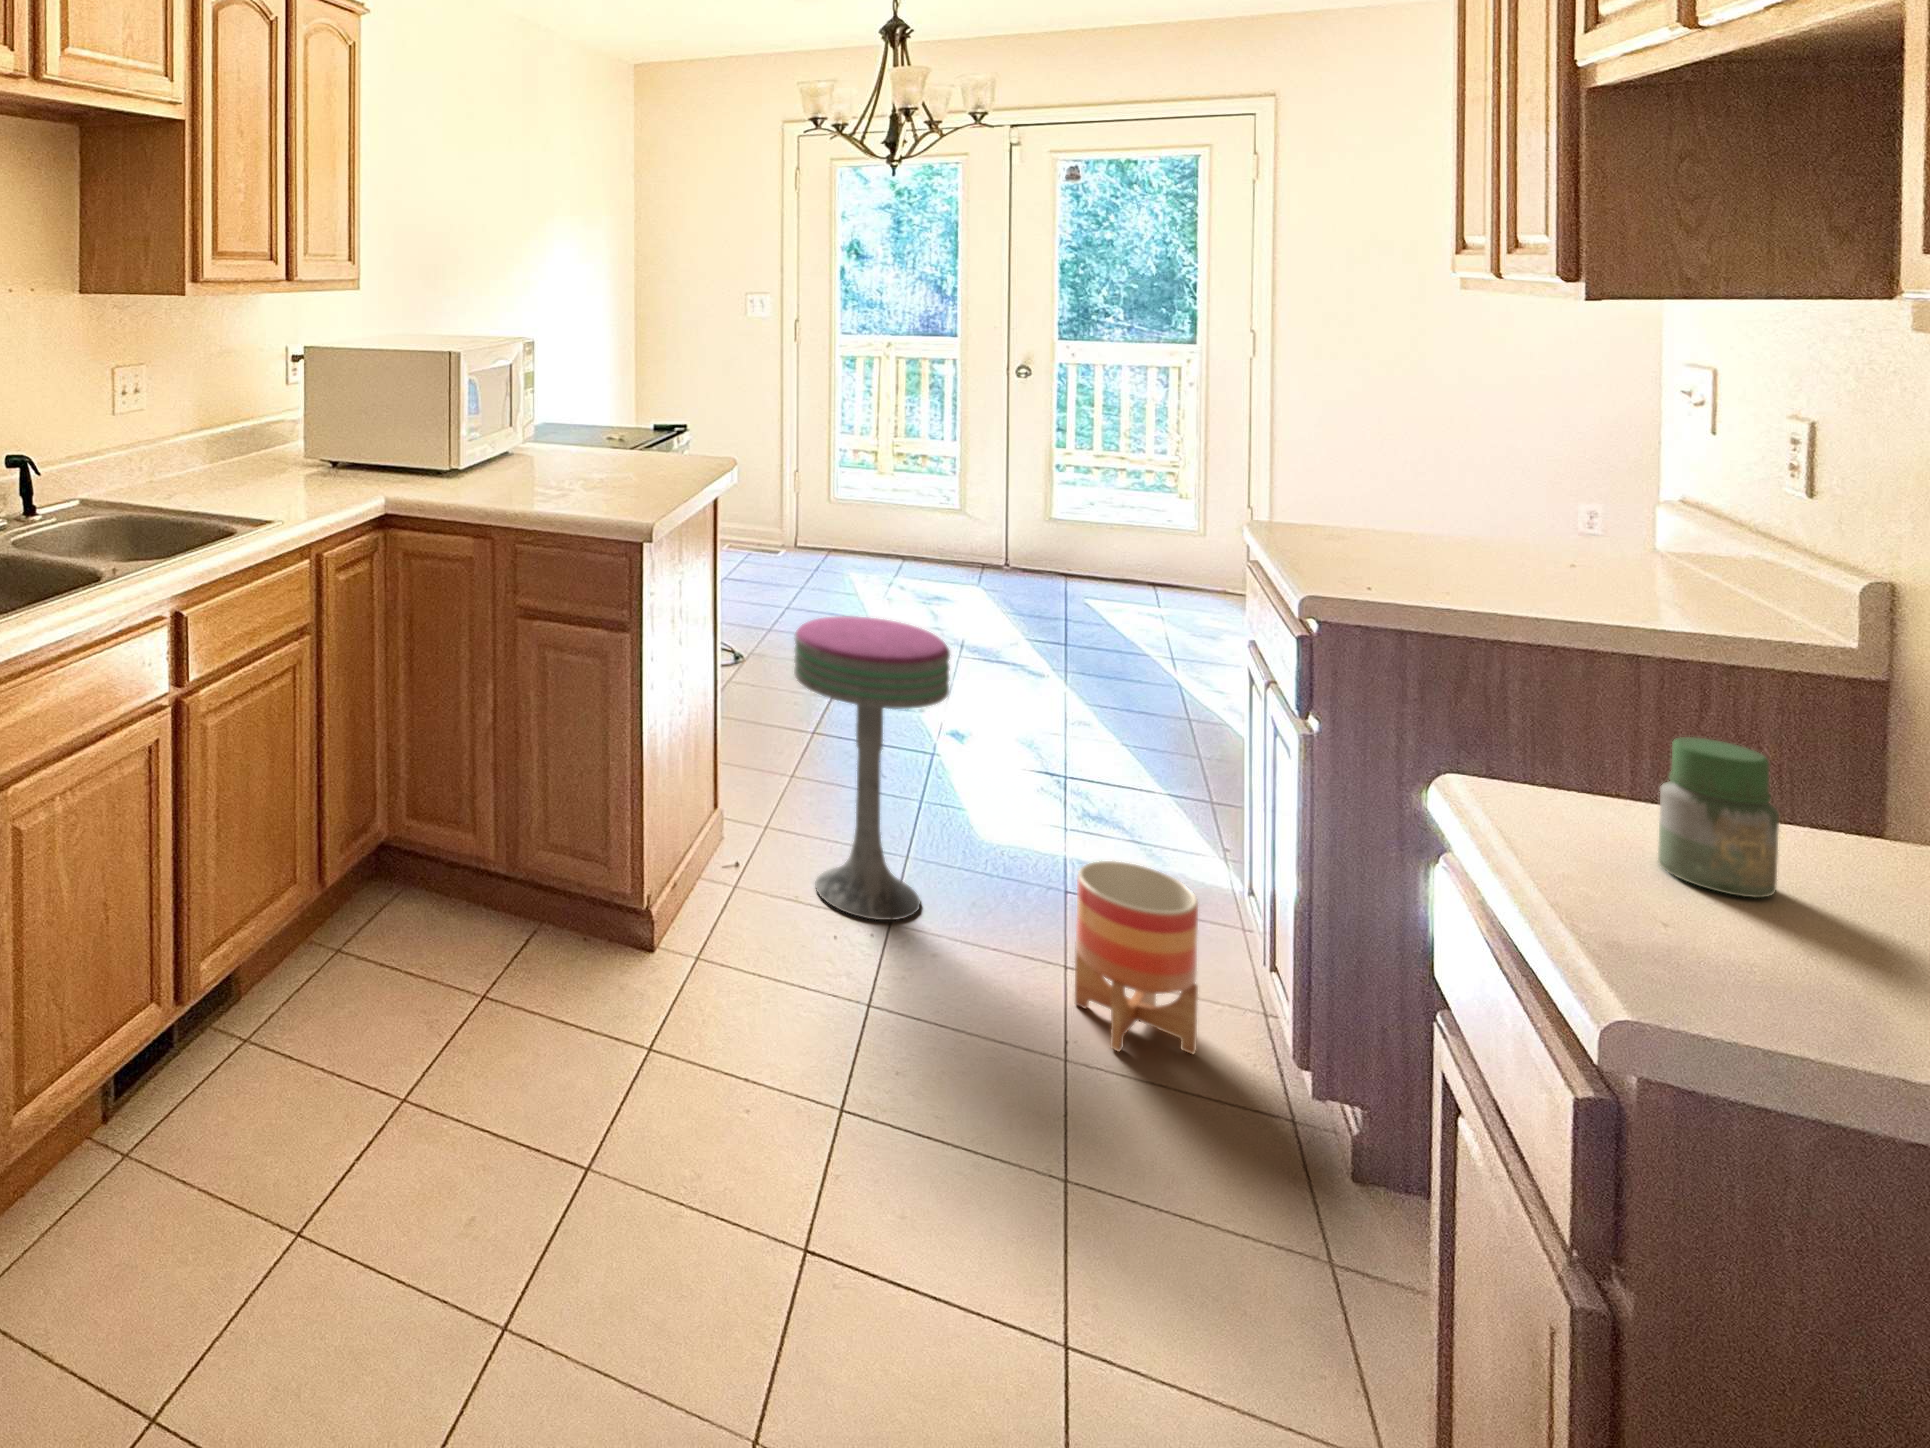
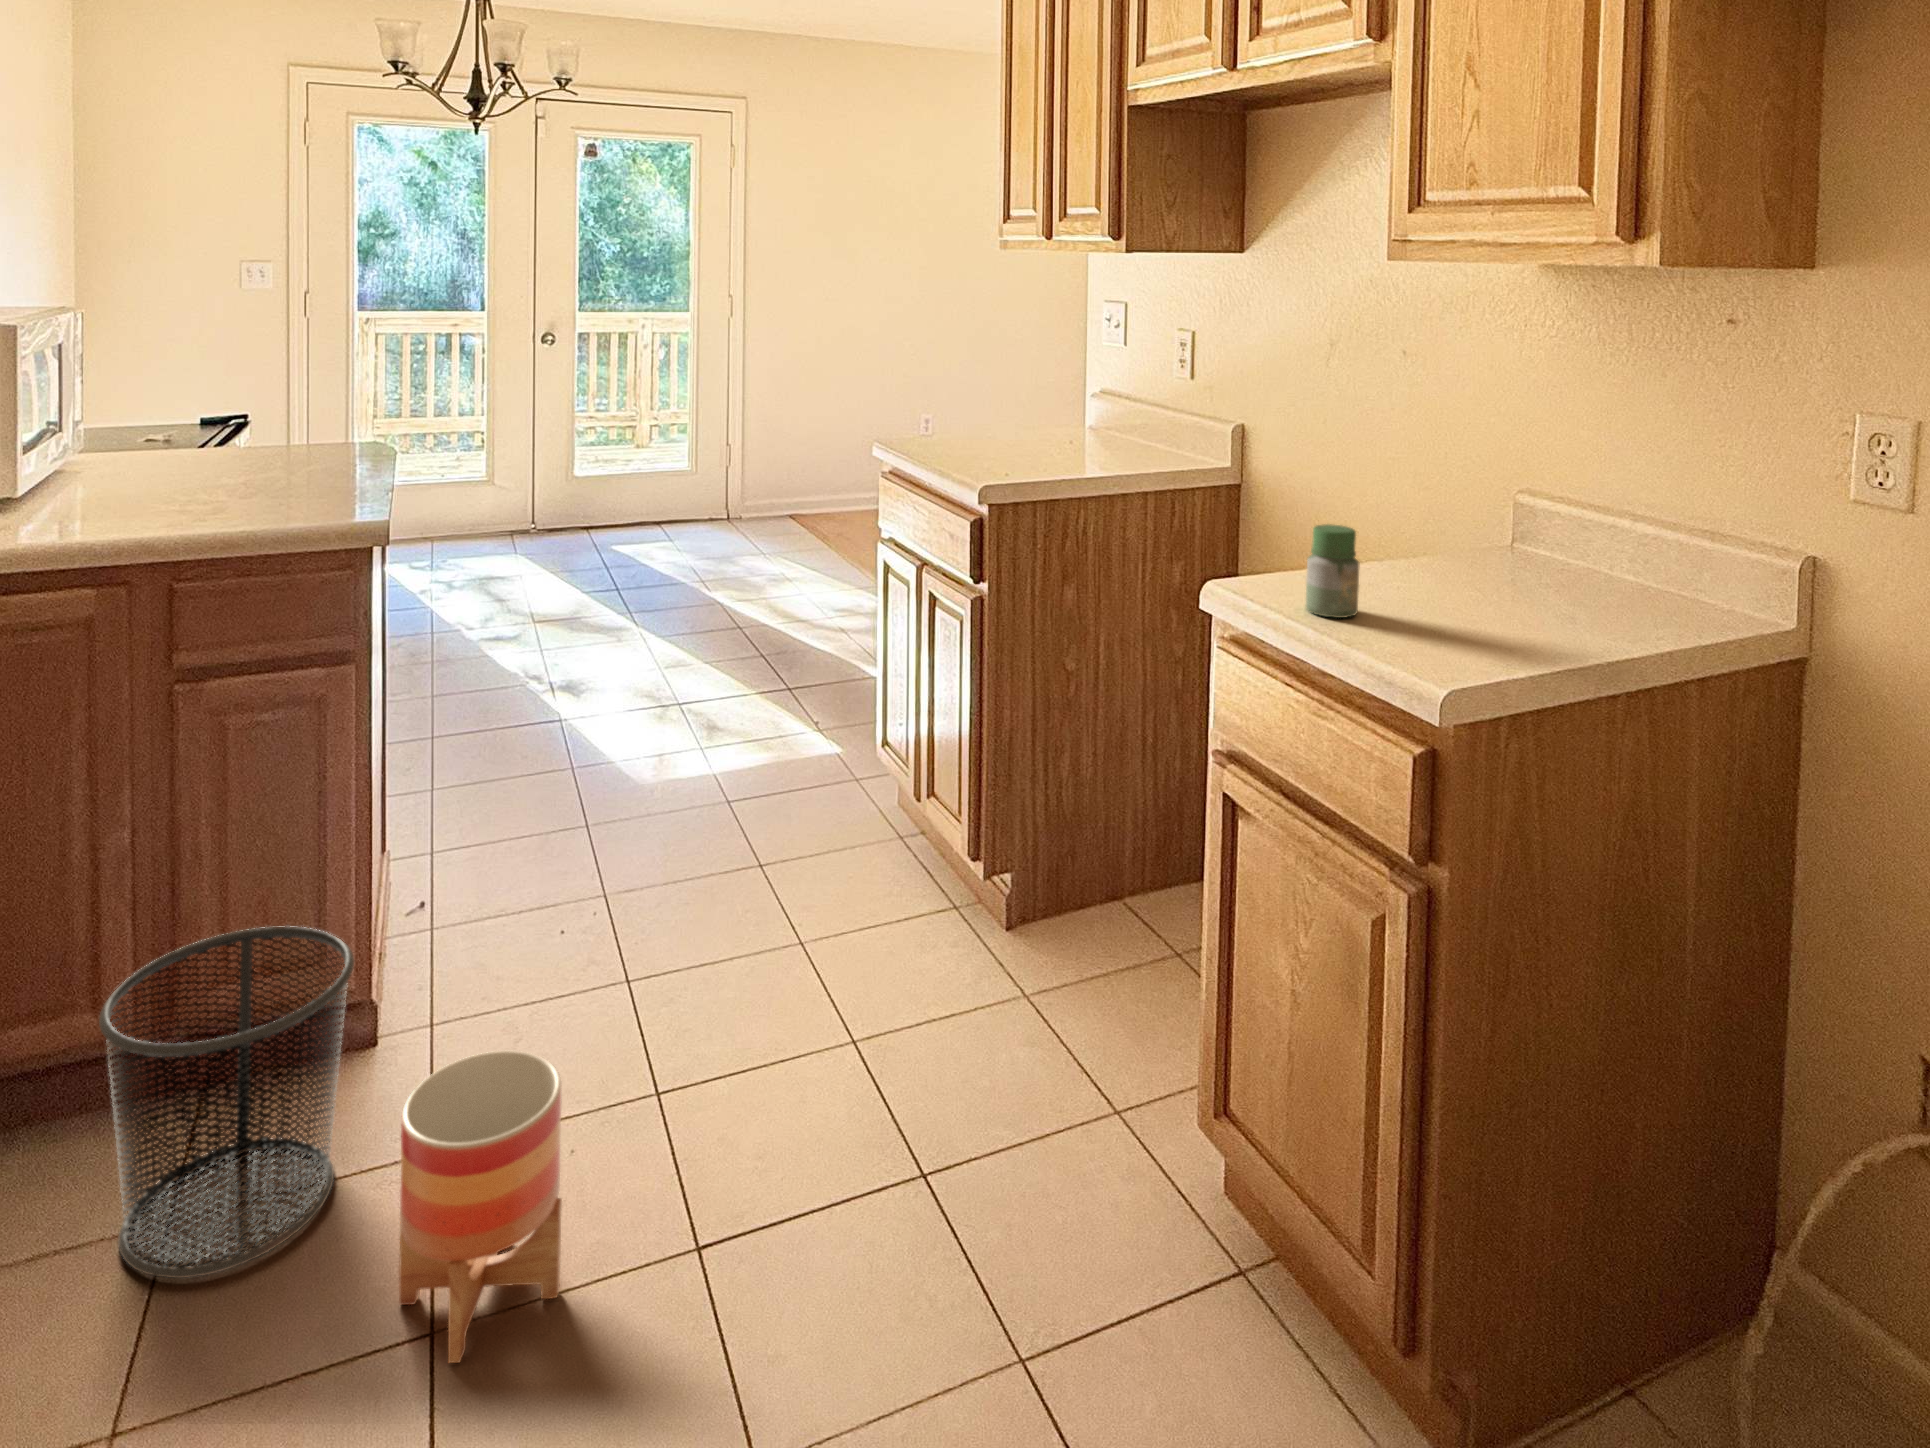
bar stool: present [794,616,950,920] -> none [494,592,657,912]
waste bin: none [437,806,597,1049] -> present [99,926,354,1278]
planter: present [1075,861,1198,1054] -> present [399,1051,562,1363]

